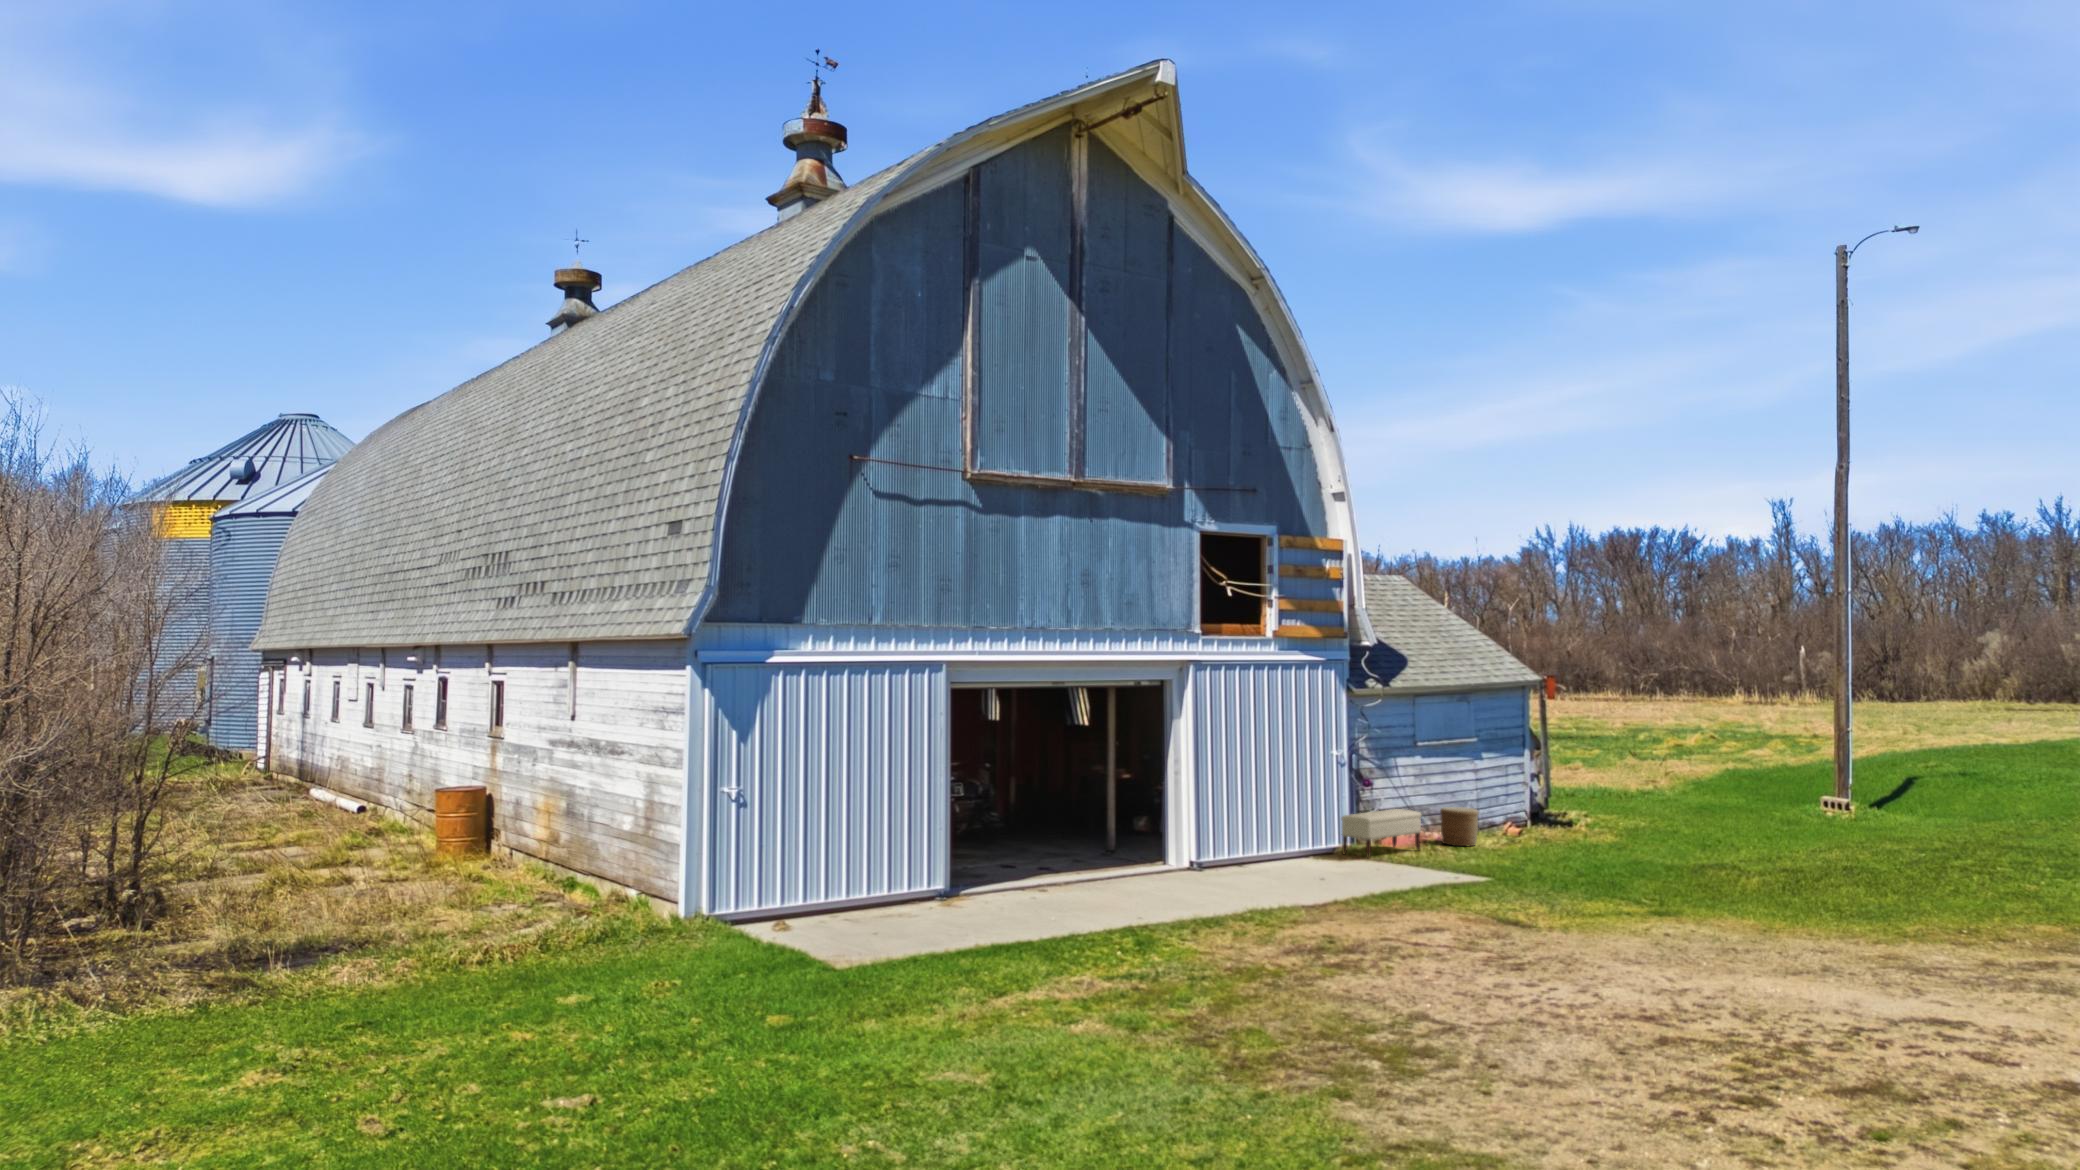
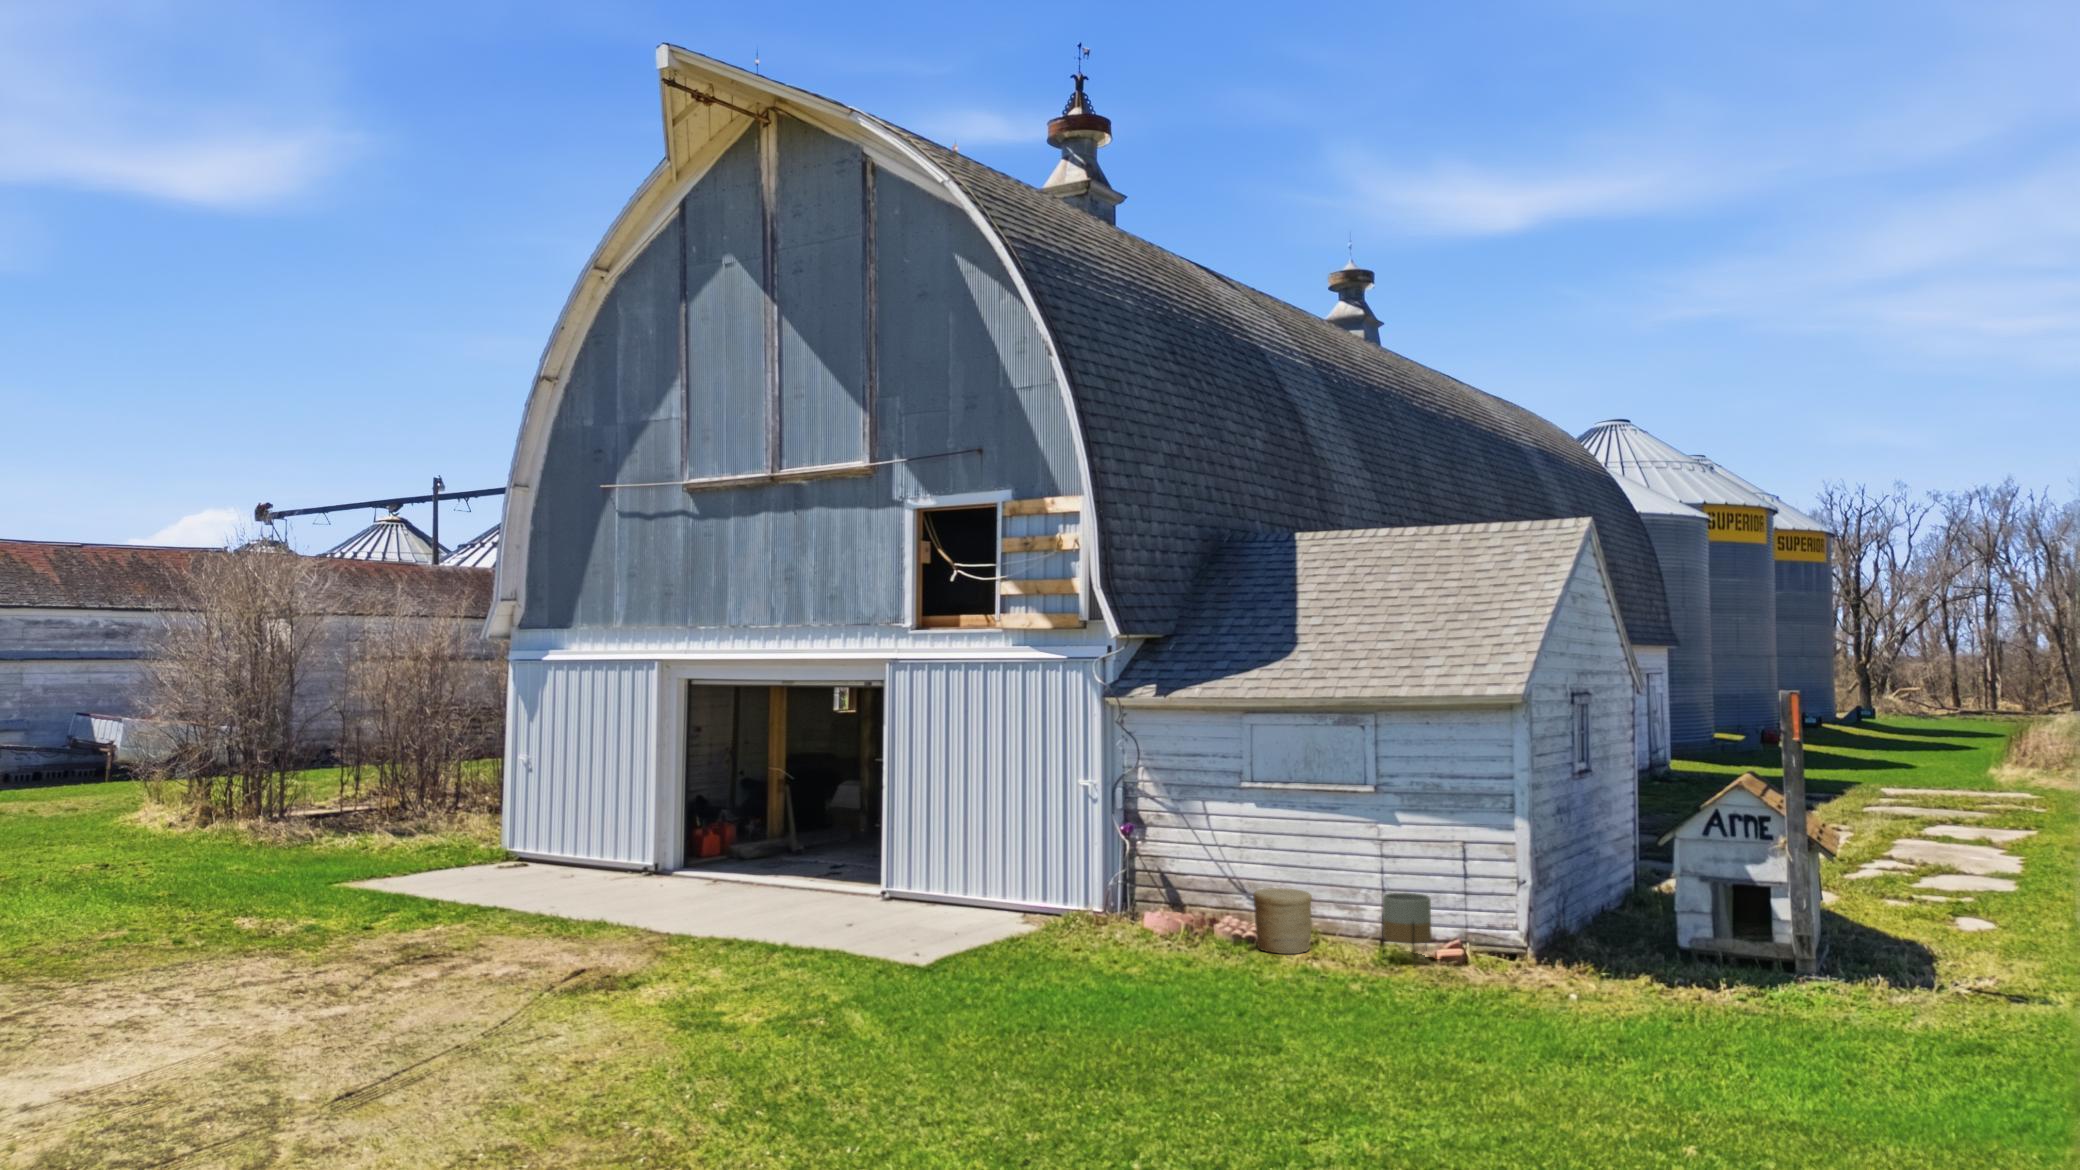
planter: none [1492,799,1522,839] -> present [1382,893,1432,961]
bench: present [1341,809,1422,858] -> none [1063,869,1196,940]

